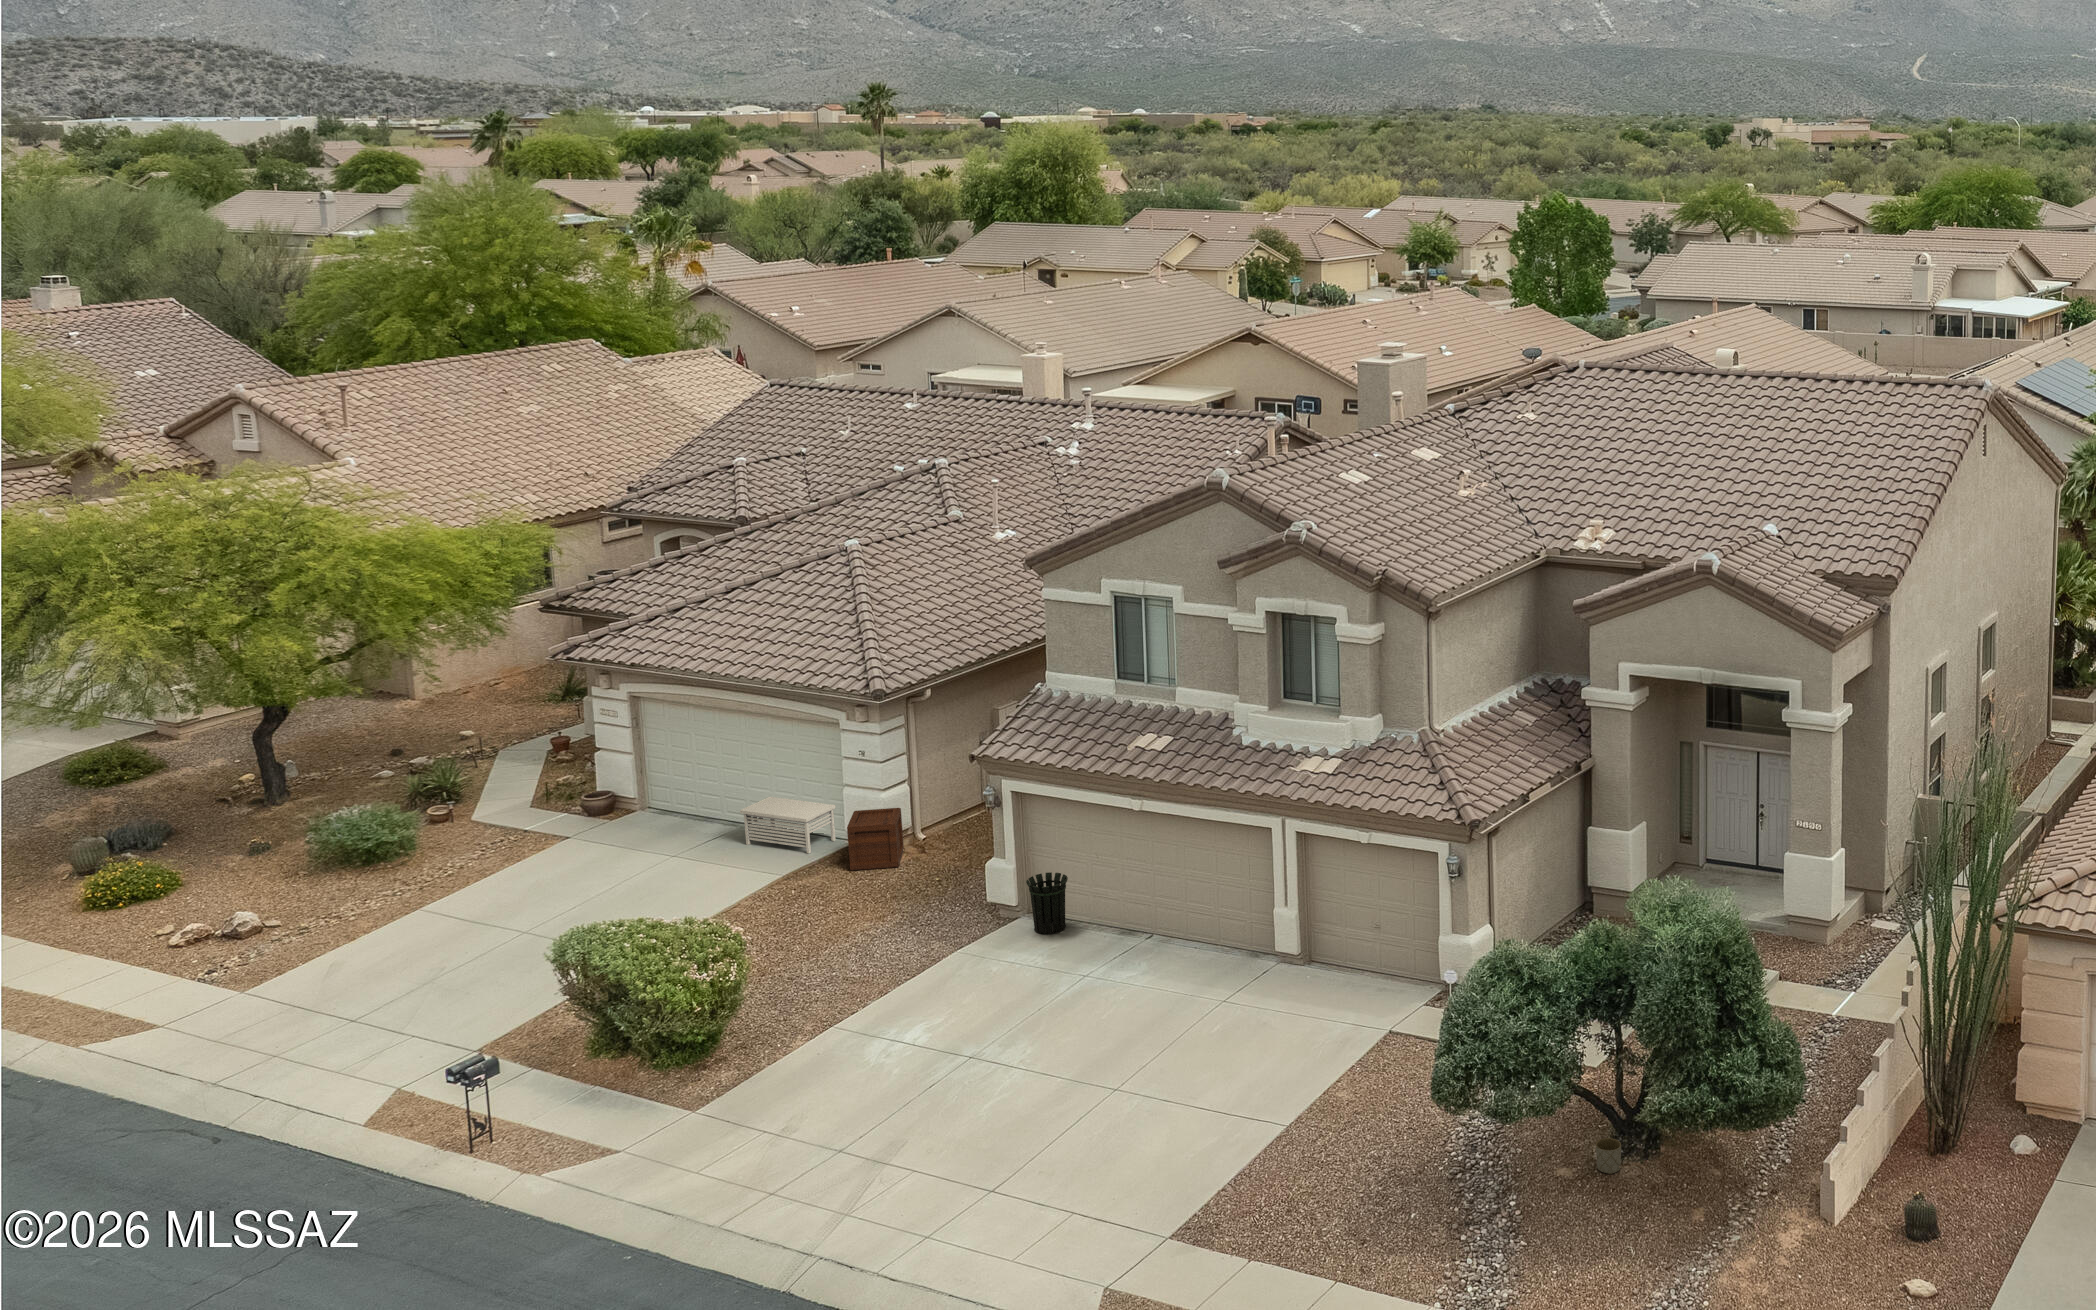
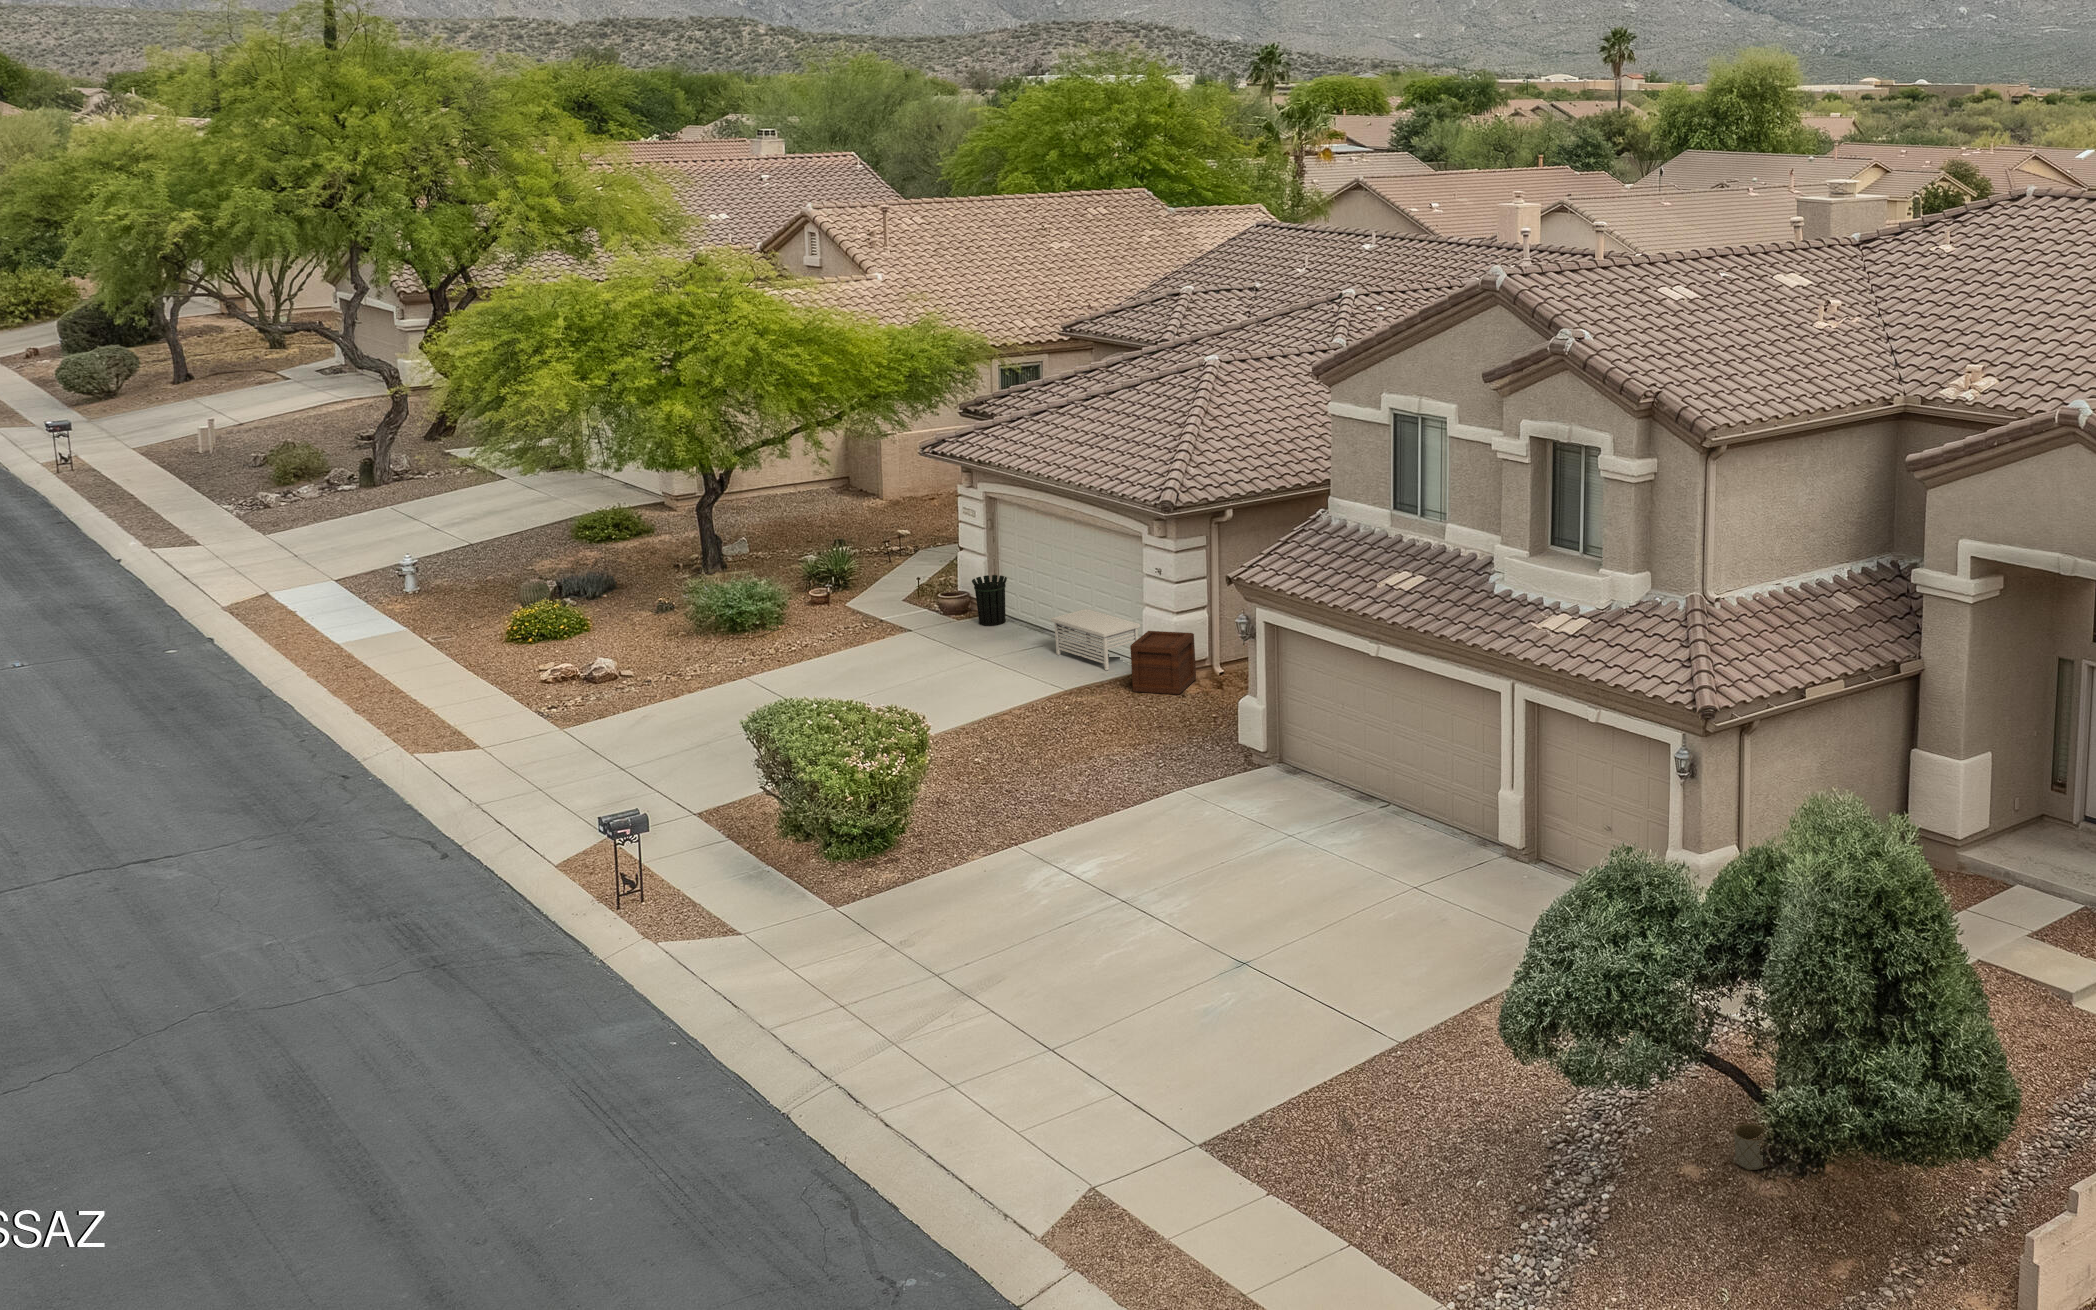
waste bin: present [1026,872,1068,934] -> present [972,575,1007,626]

